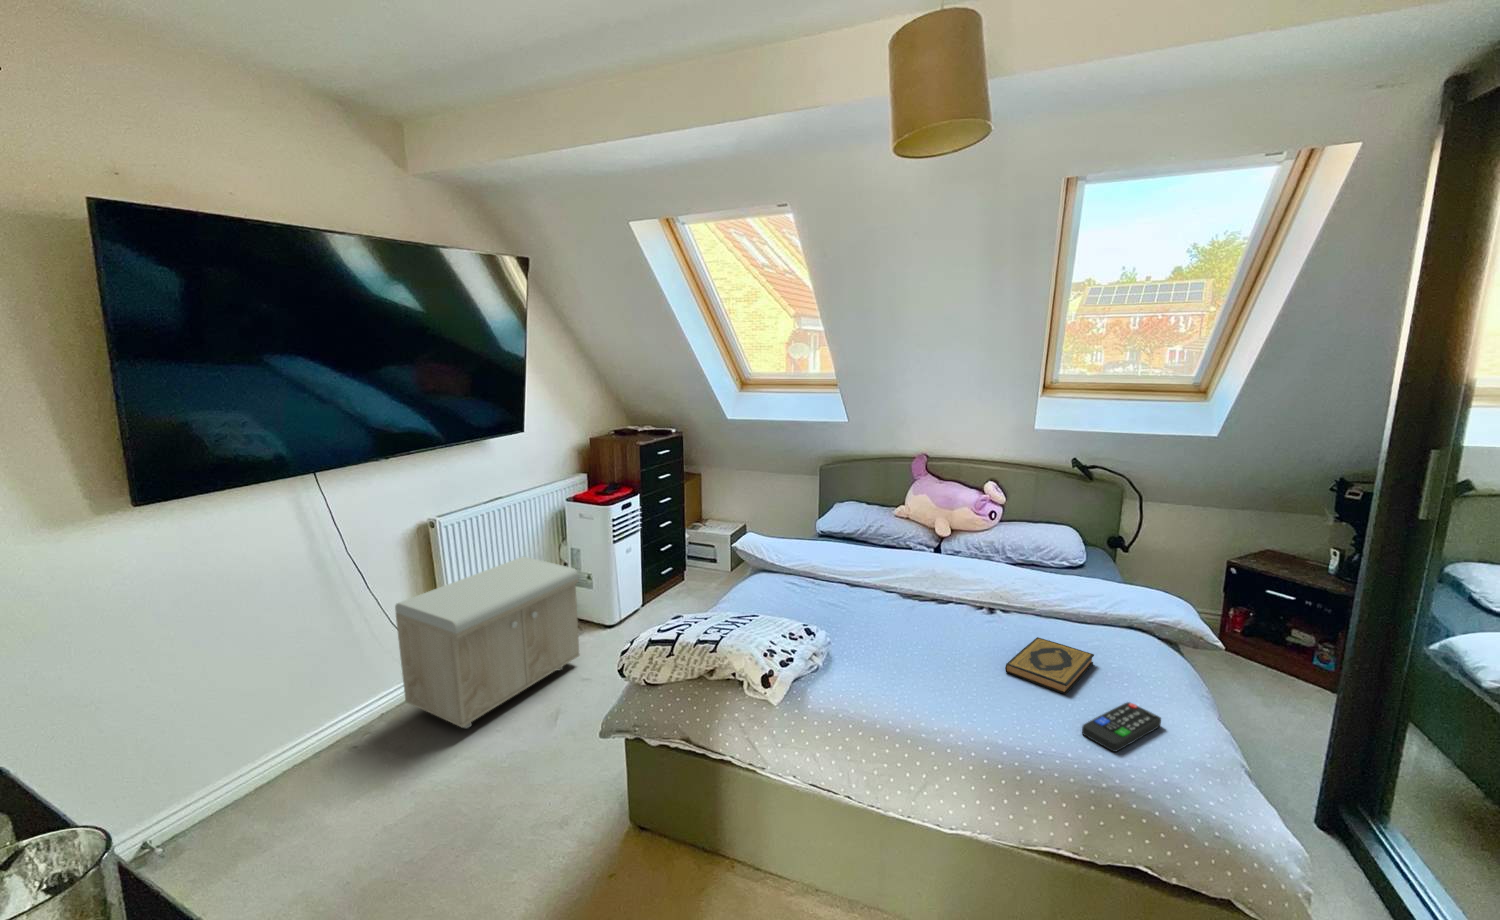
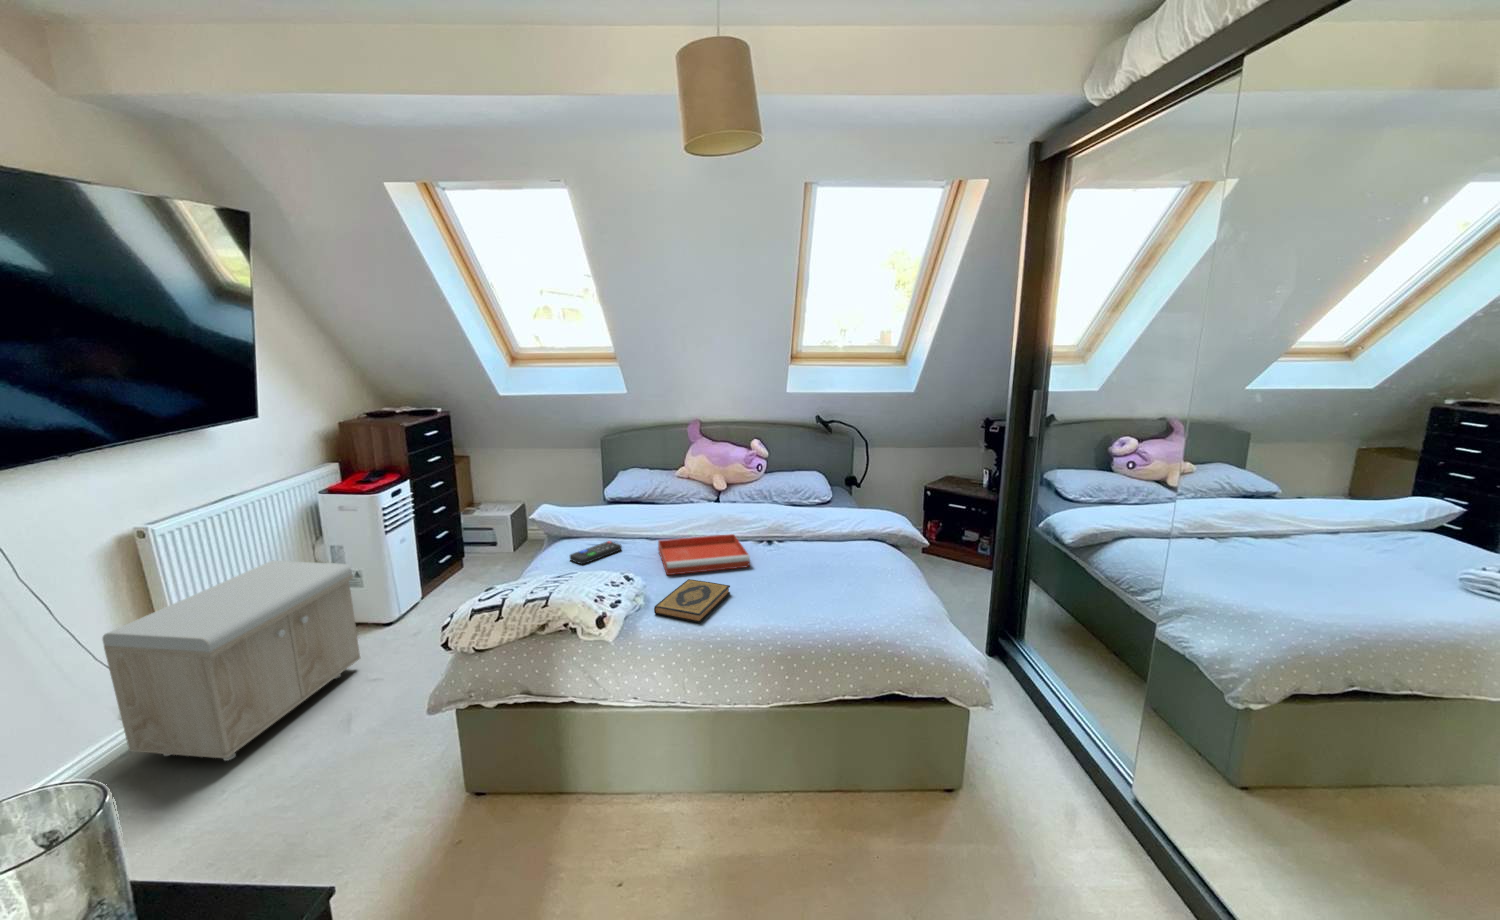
tray: none [855,589,959,640] -> present [658,534,750,575]
hardback book: present [1005,637,1094,695] -> present [654,579,730,623]
remote control: present [1082,702,1161,752] -> present [570,541,622,564]

